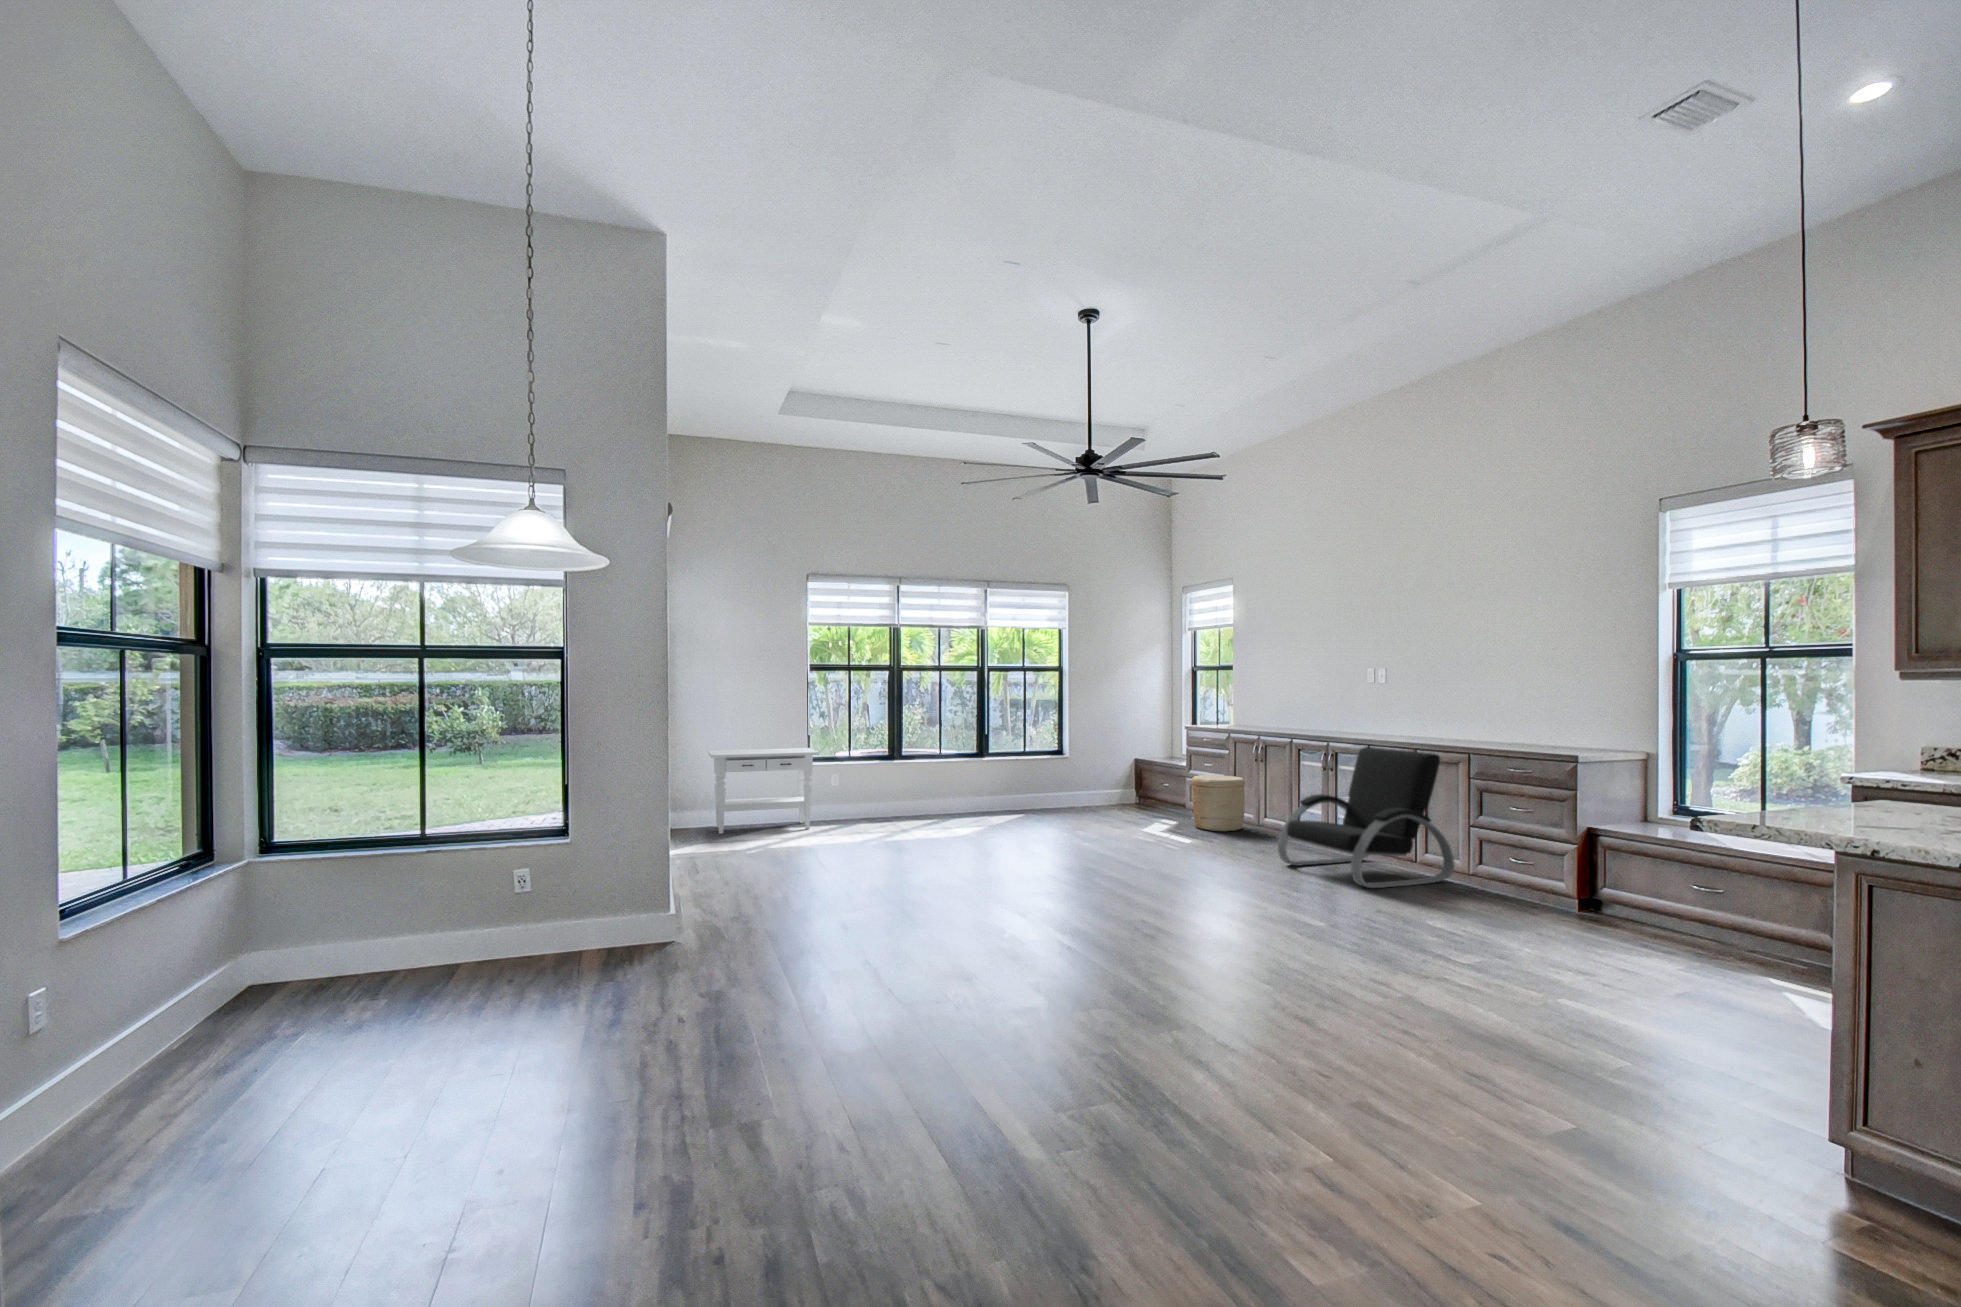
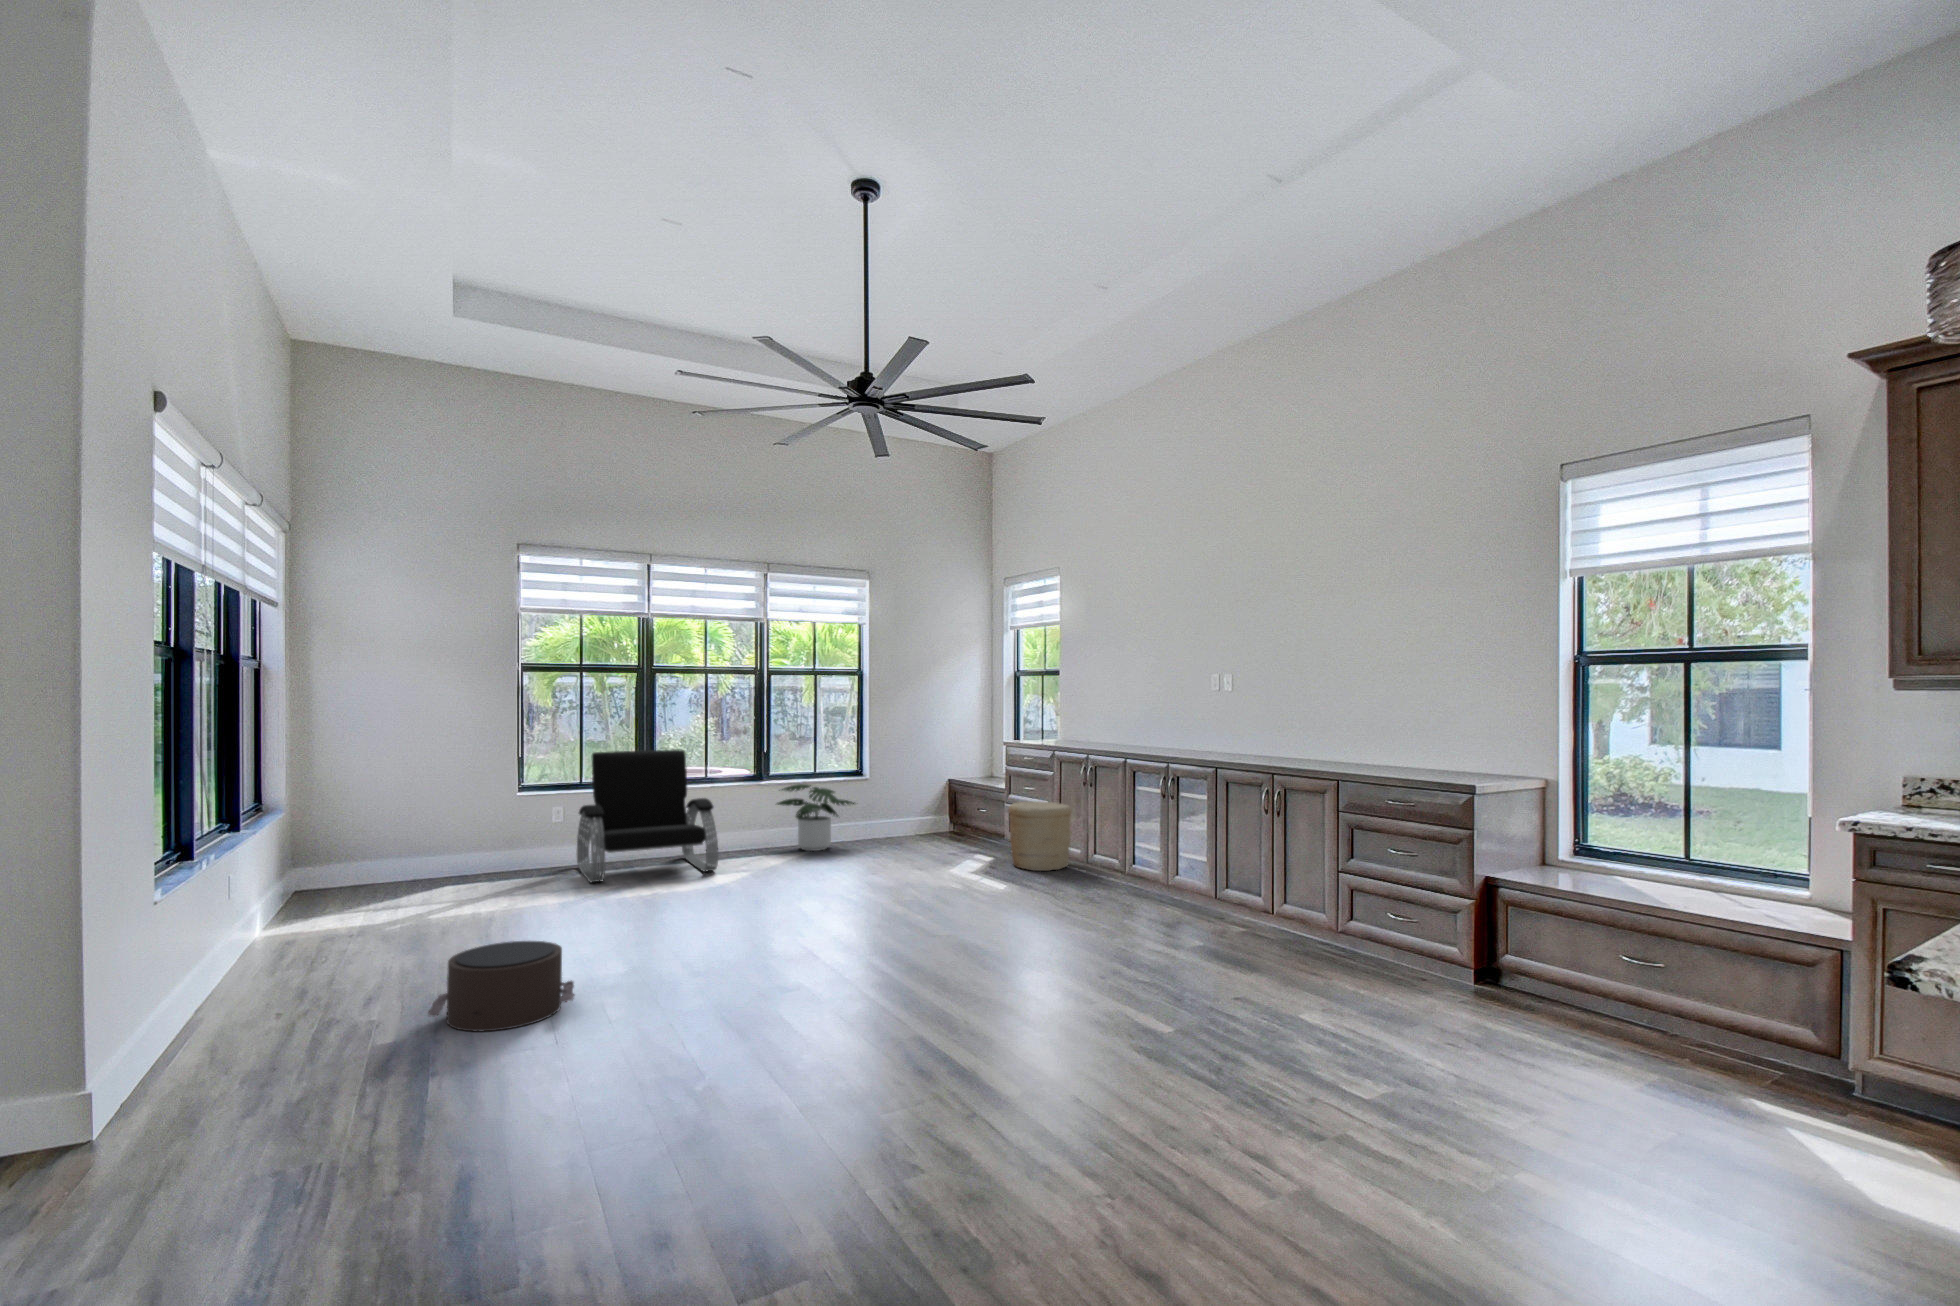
armchair: present [1278,747,1455,888] -> present [577,749,718,882]
side table: present [708,748,819,834] -> none [364,774,527,895]
potted plant: none [996,760,1063,814] -> present [777,784,855,851]
pouf: none [812,855,901,909] -> present [428,941,574,1031]

